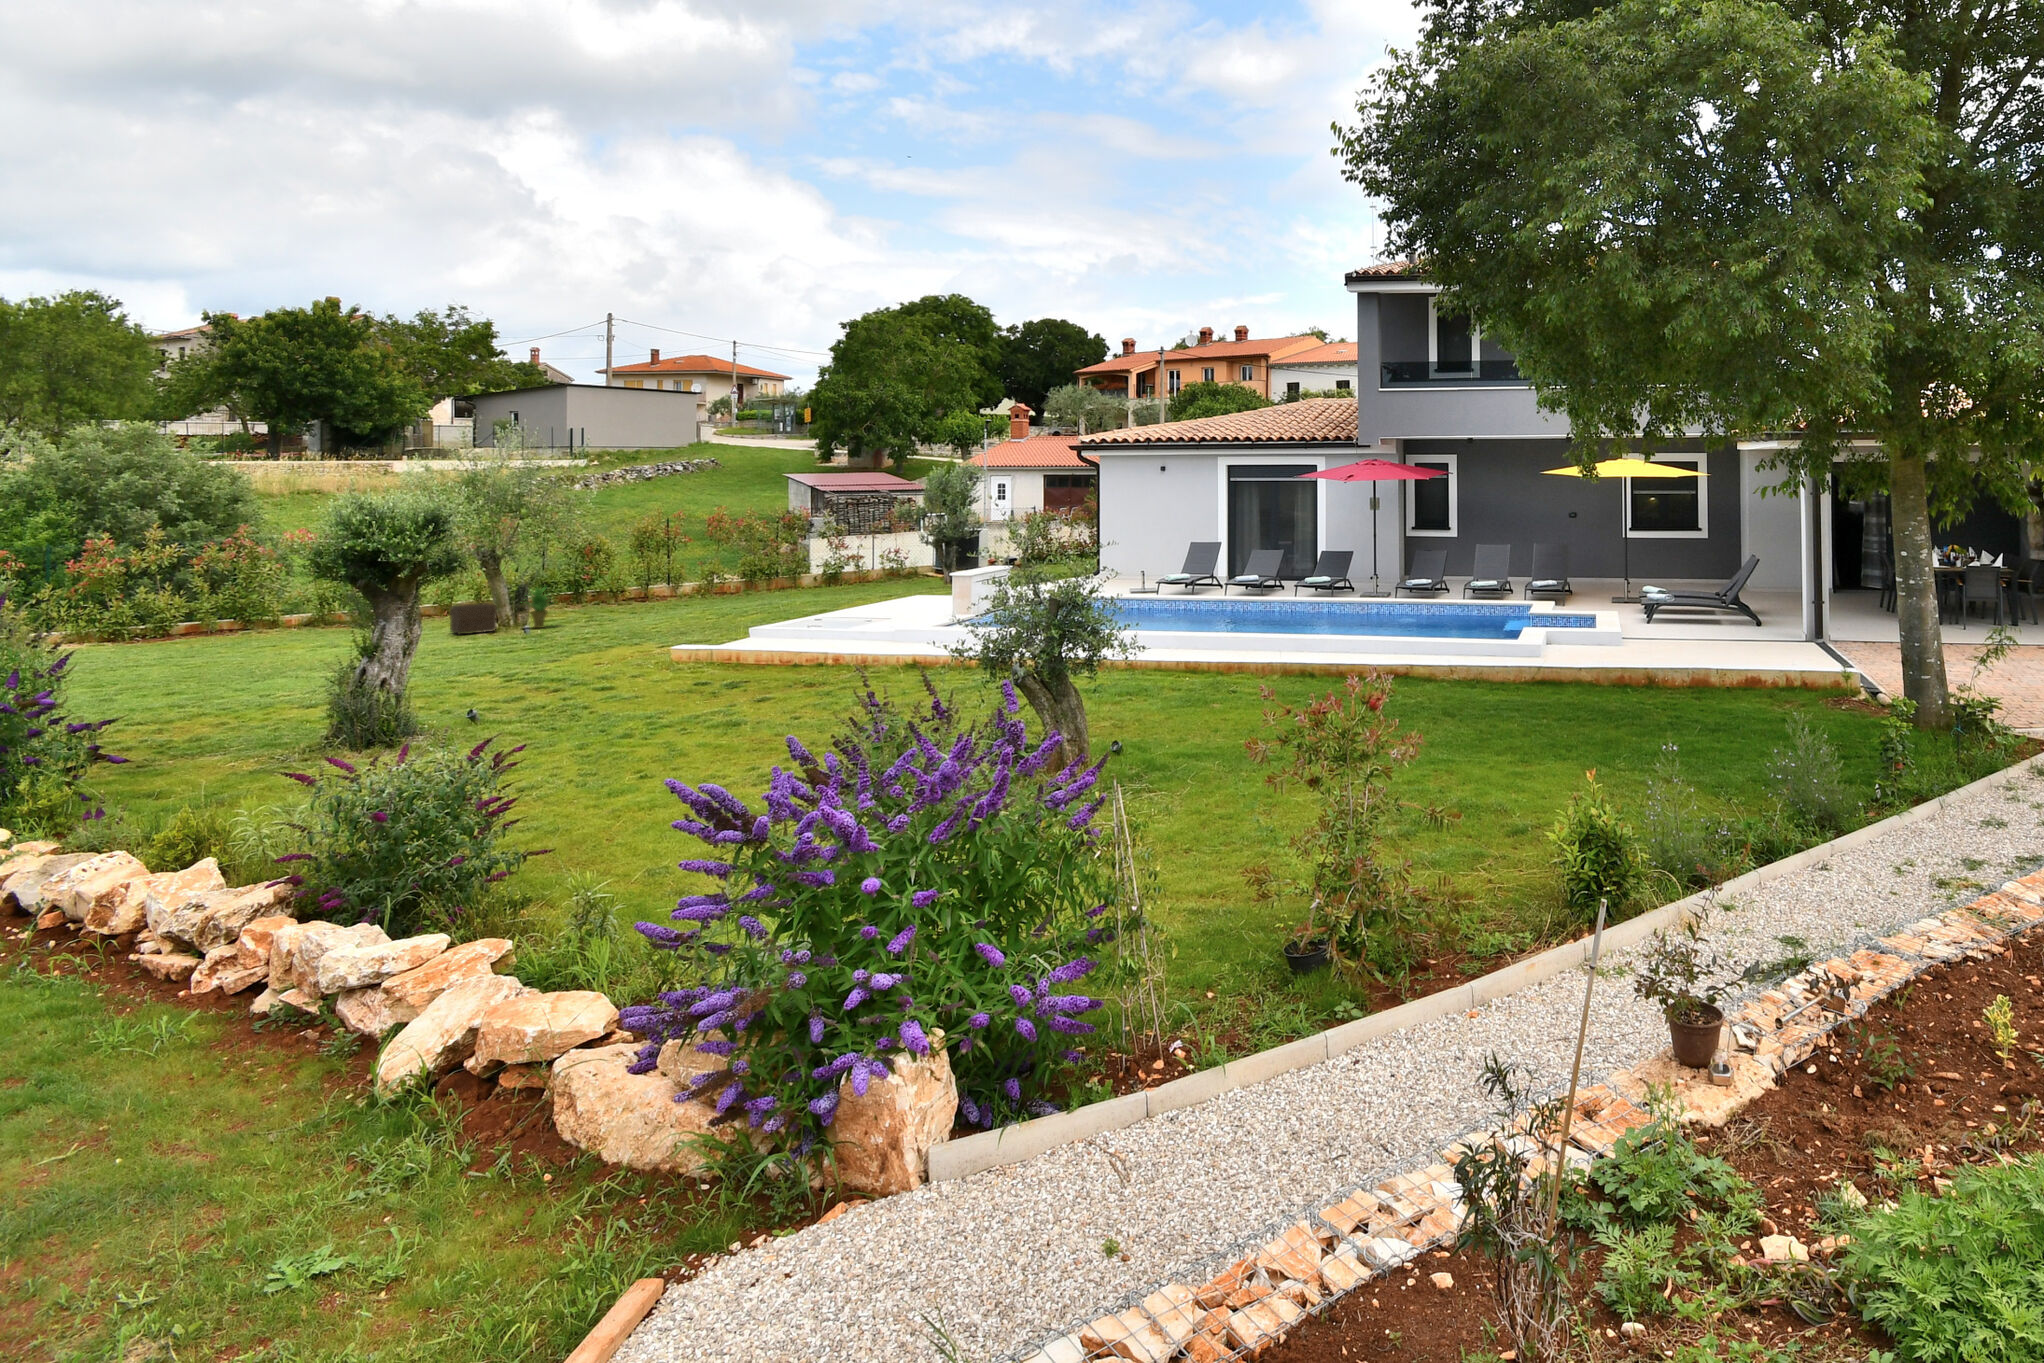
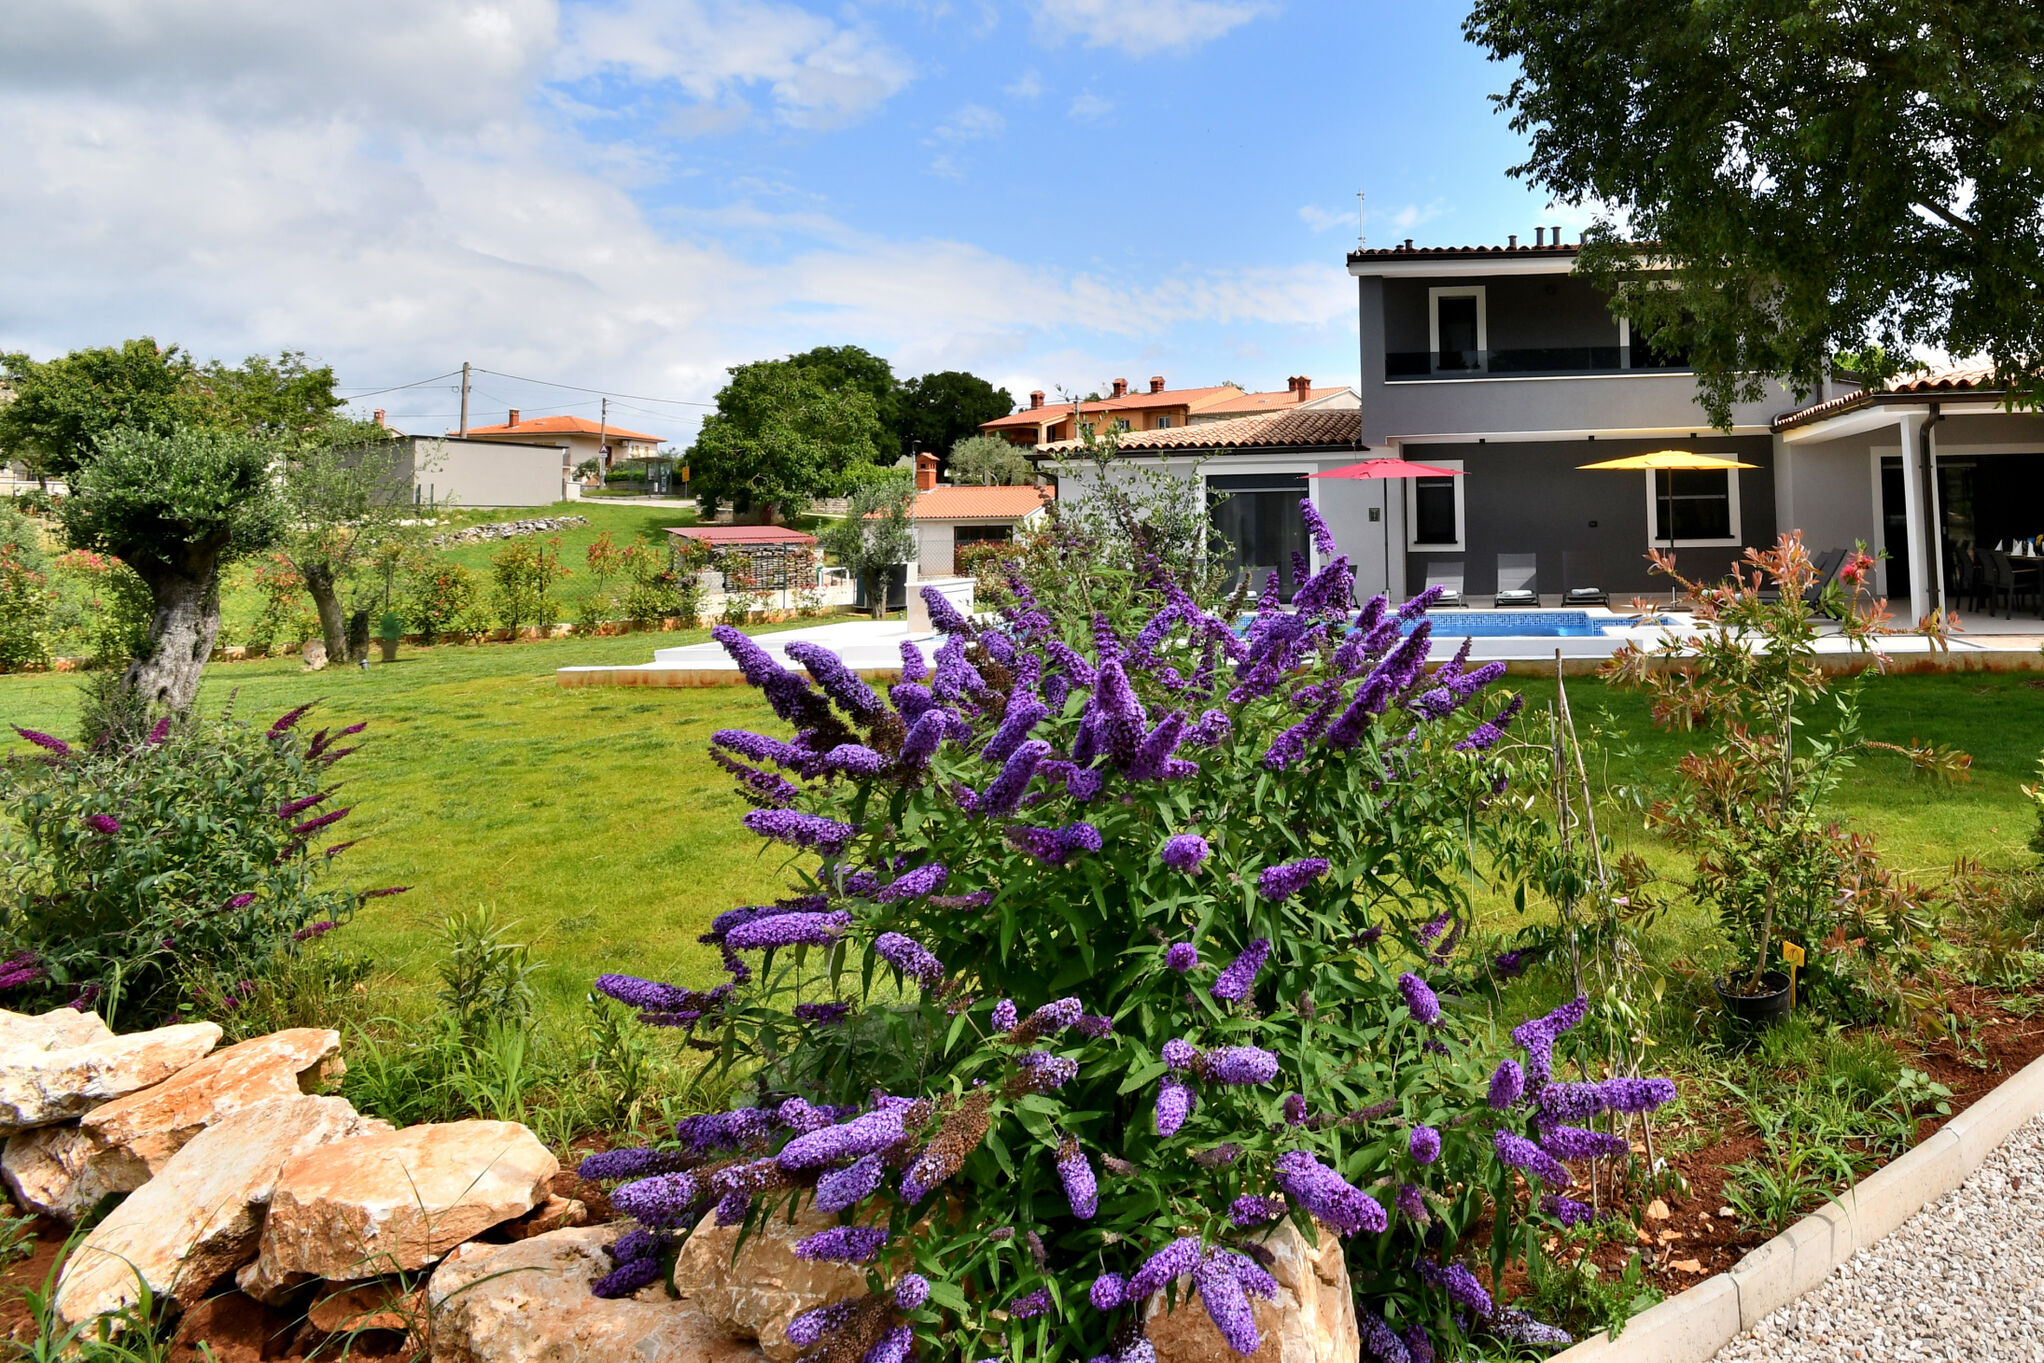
wooden crate: present [450,603,497,634] -> none [273,631,336,669]

